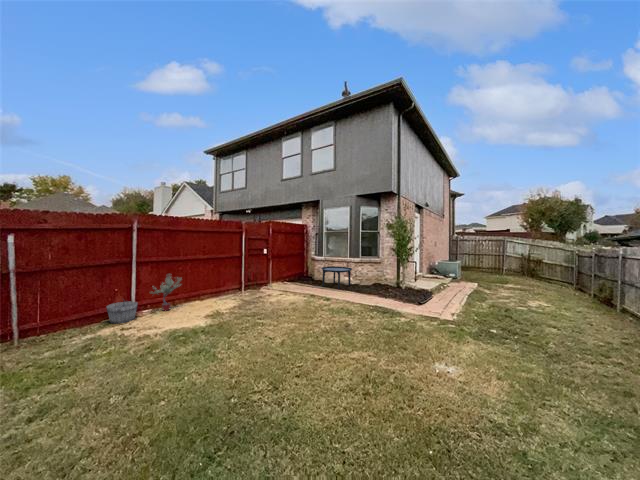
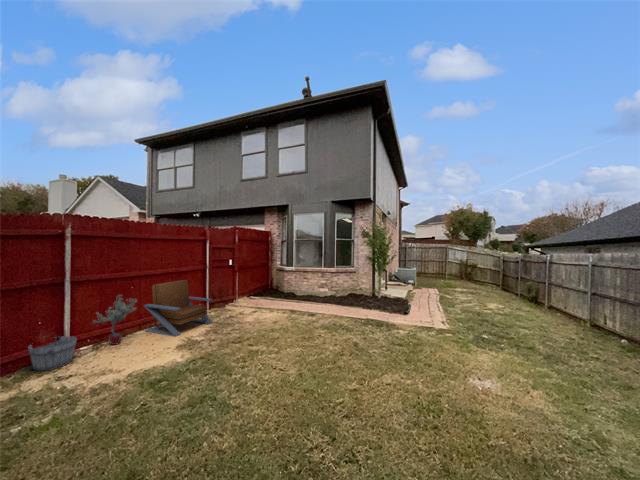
lounge chair: none [189,265,242,309] -> present [144,280,212,337]
round table: present [321,266,352,289] -> none [294,277,328,302]

